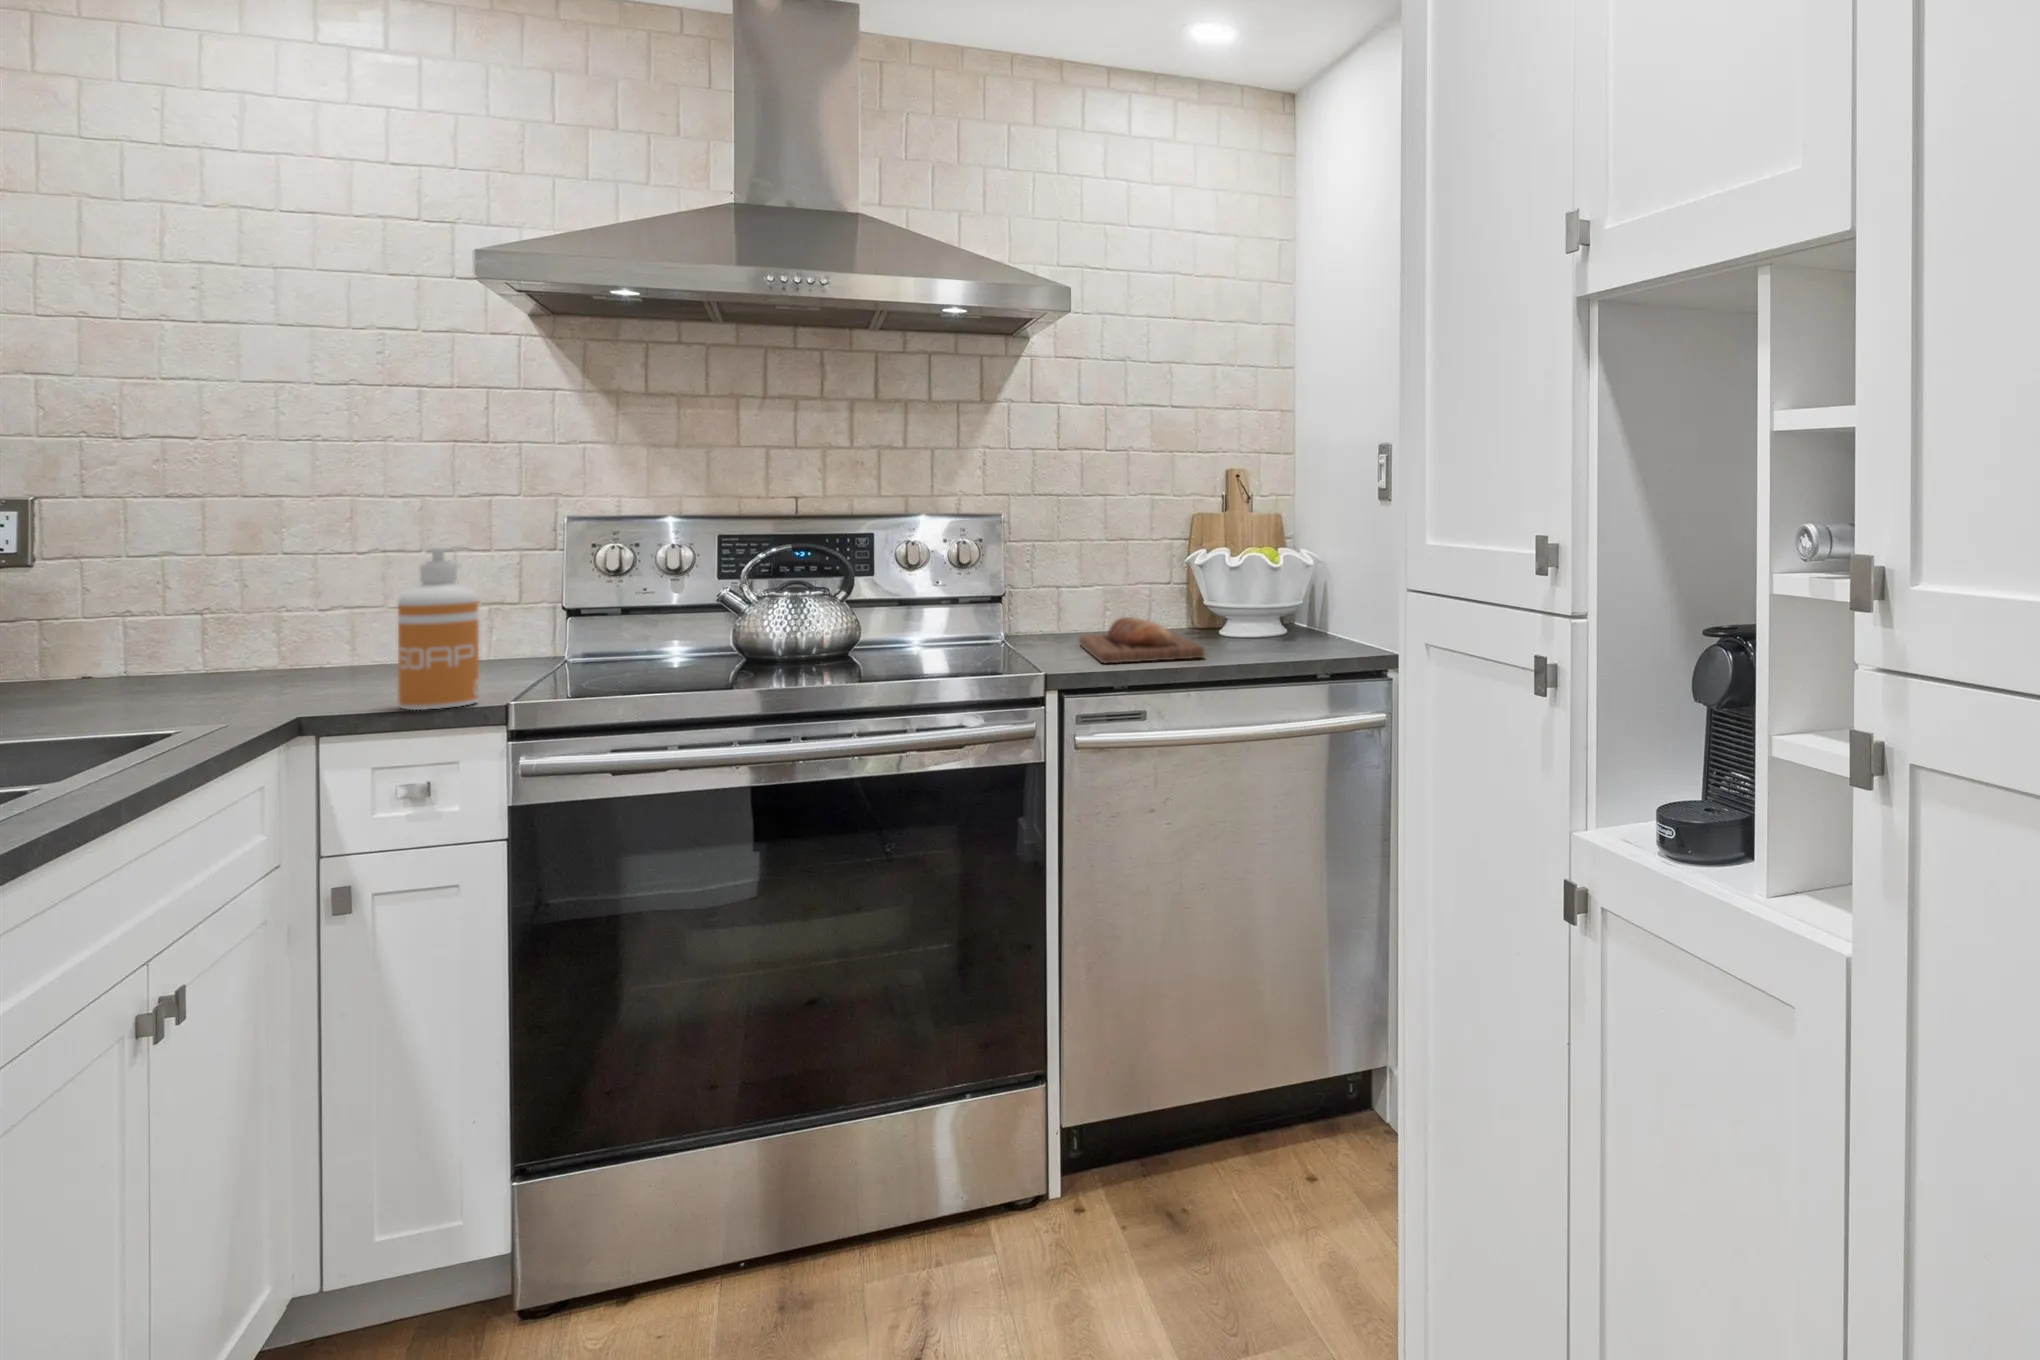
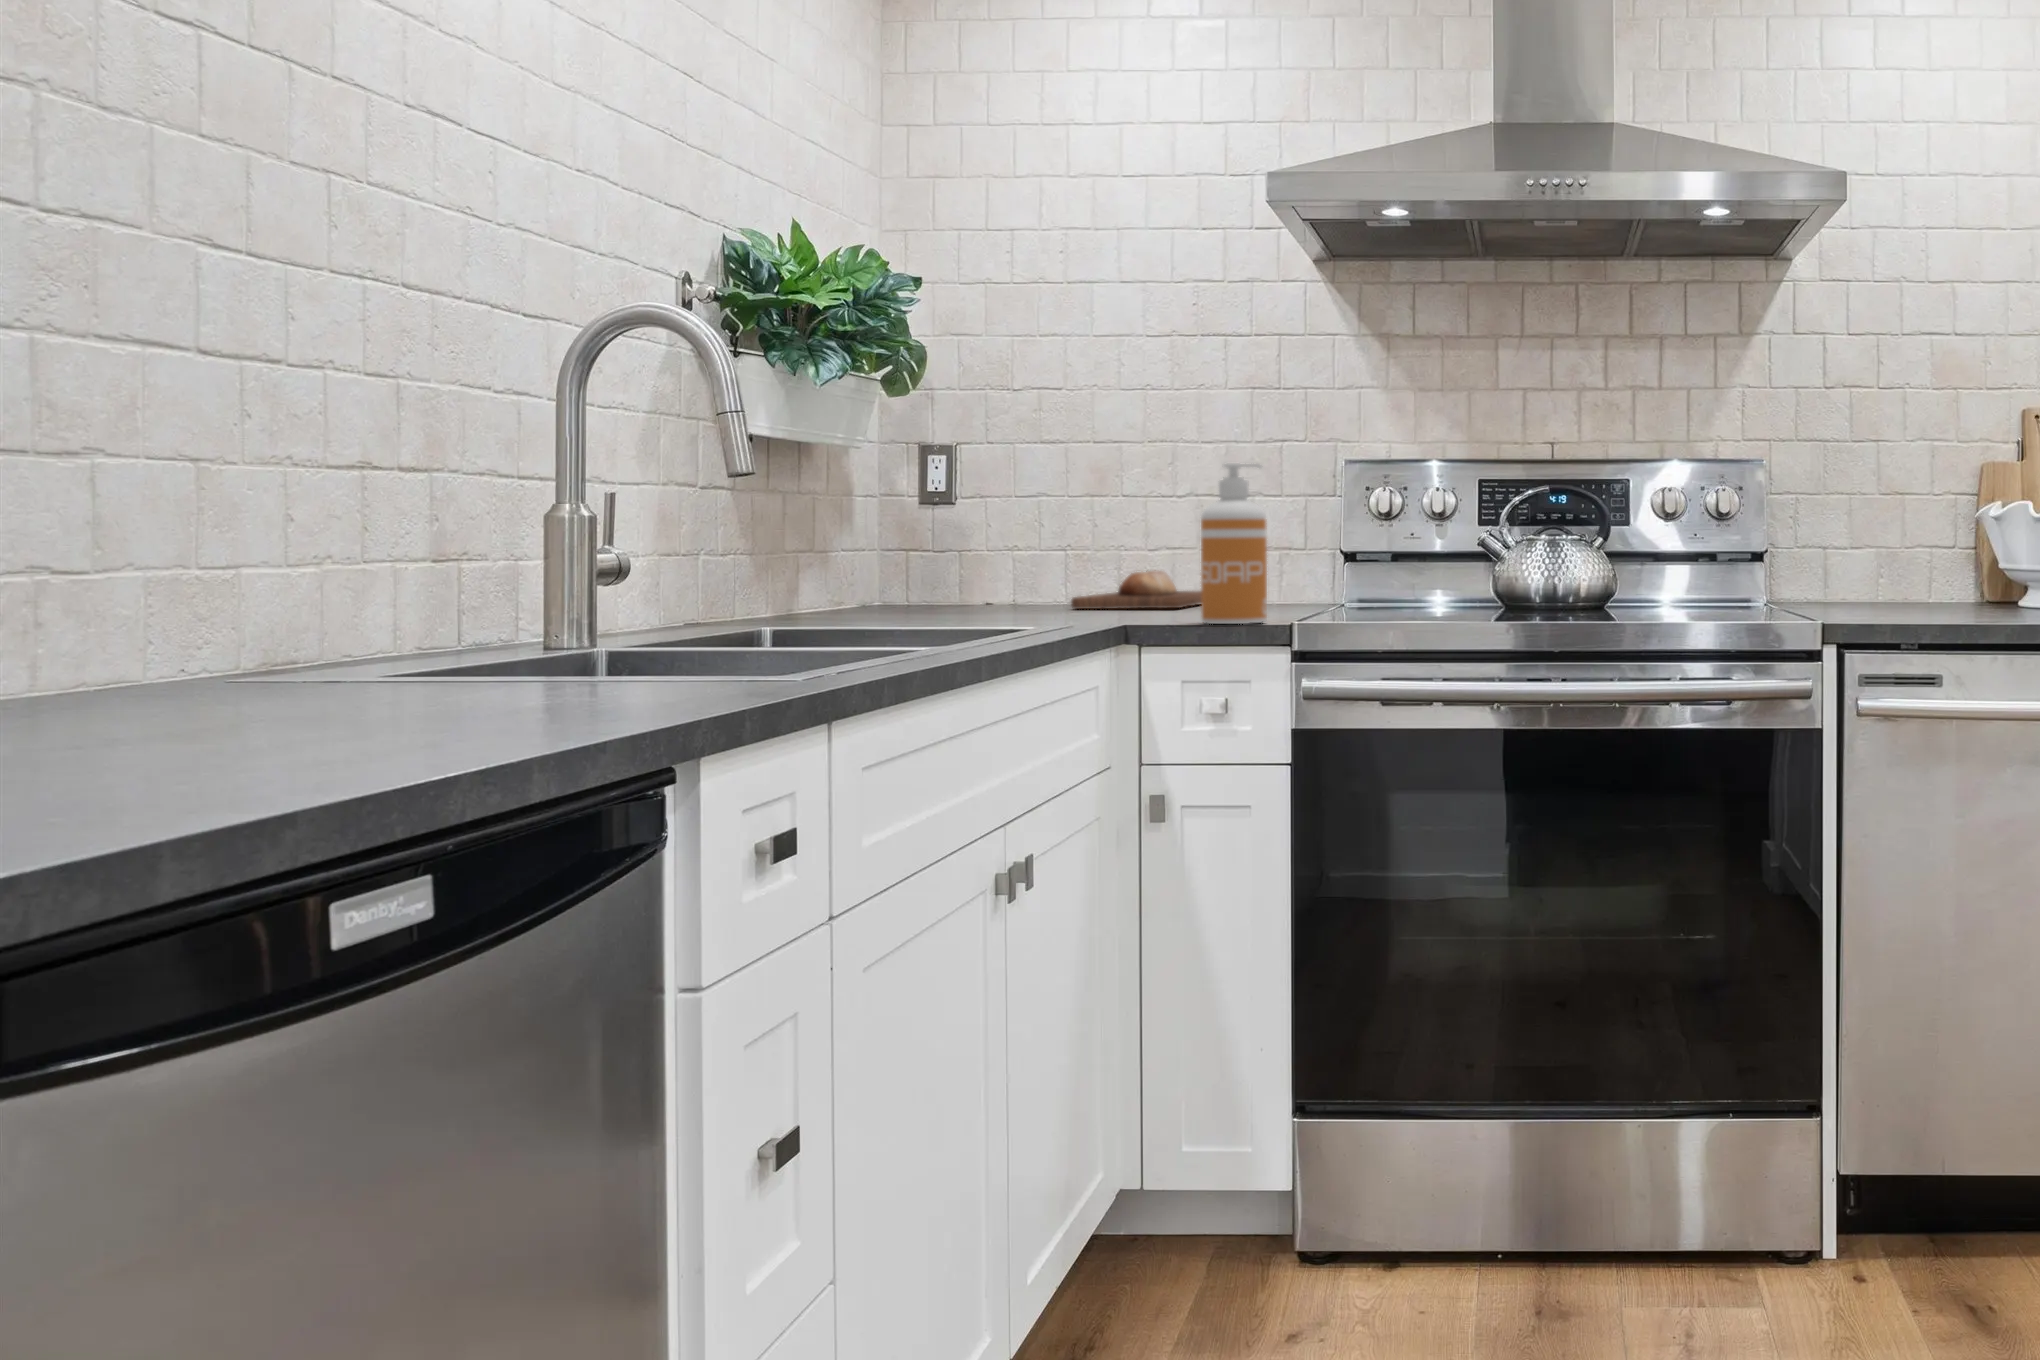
bread loaf: present [1079,617,1204,663] -> present [1071,571,1202,609]

